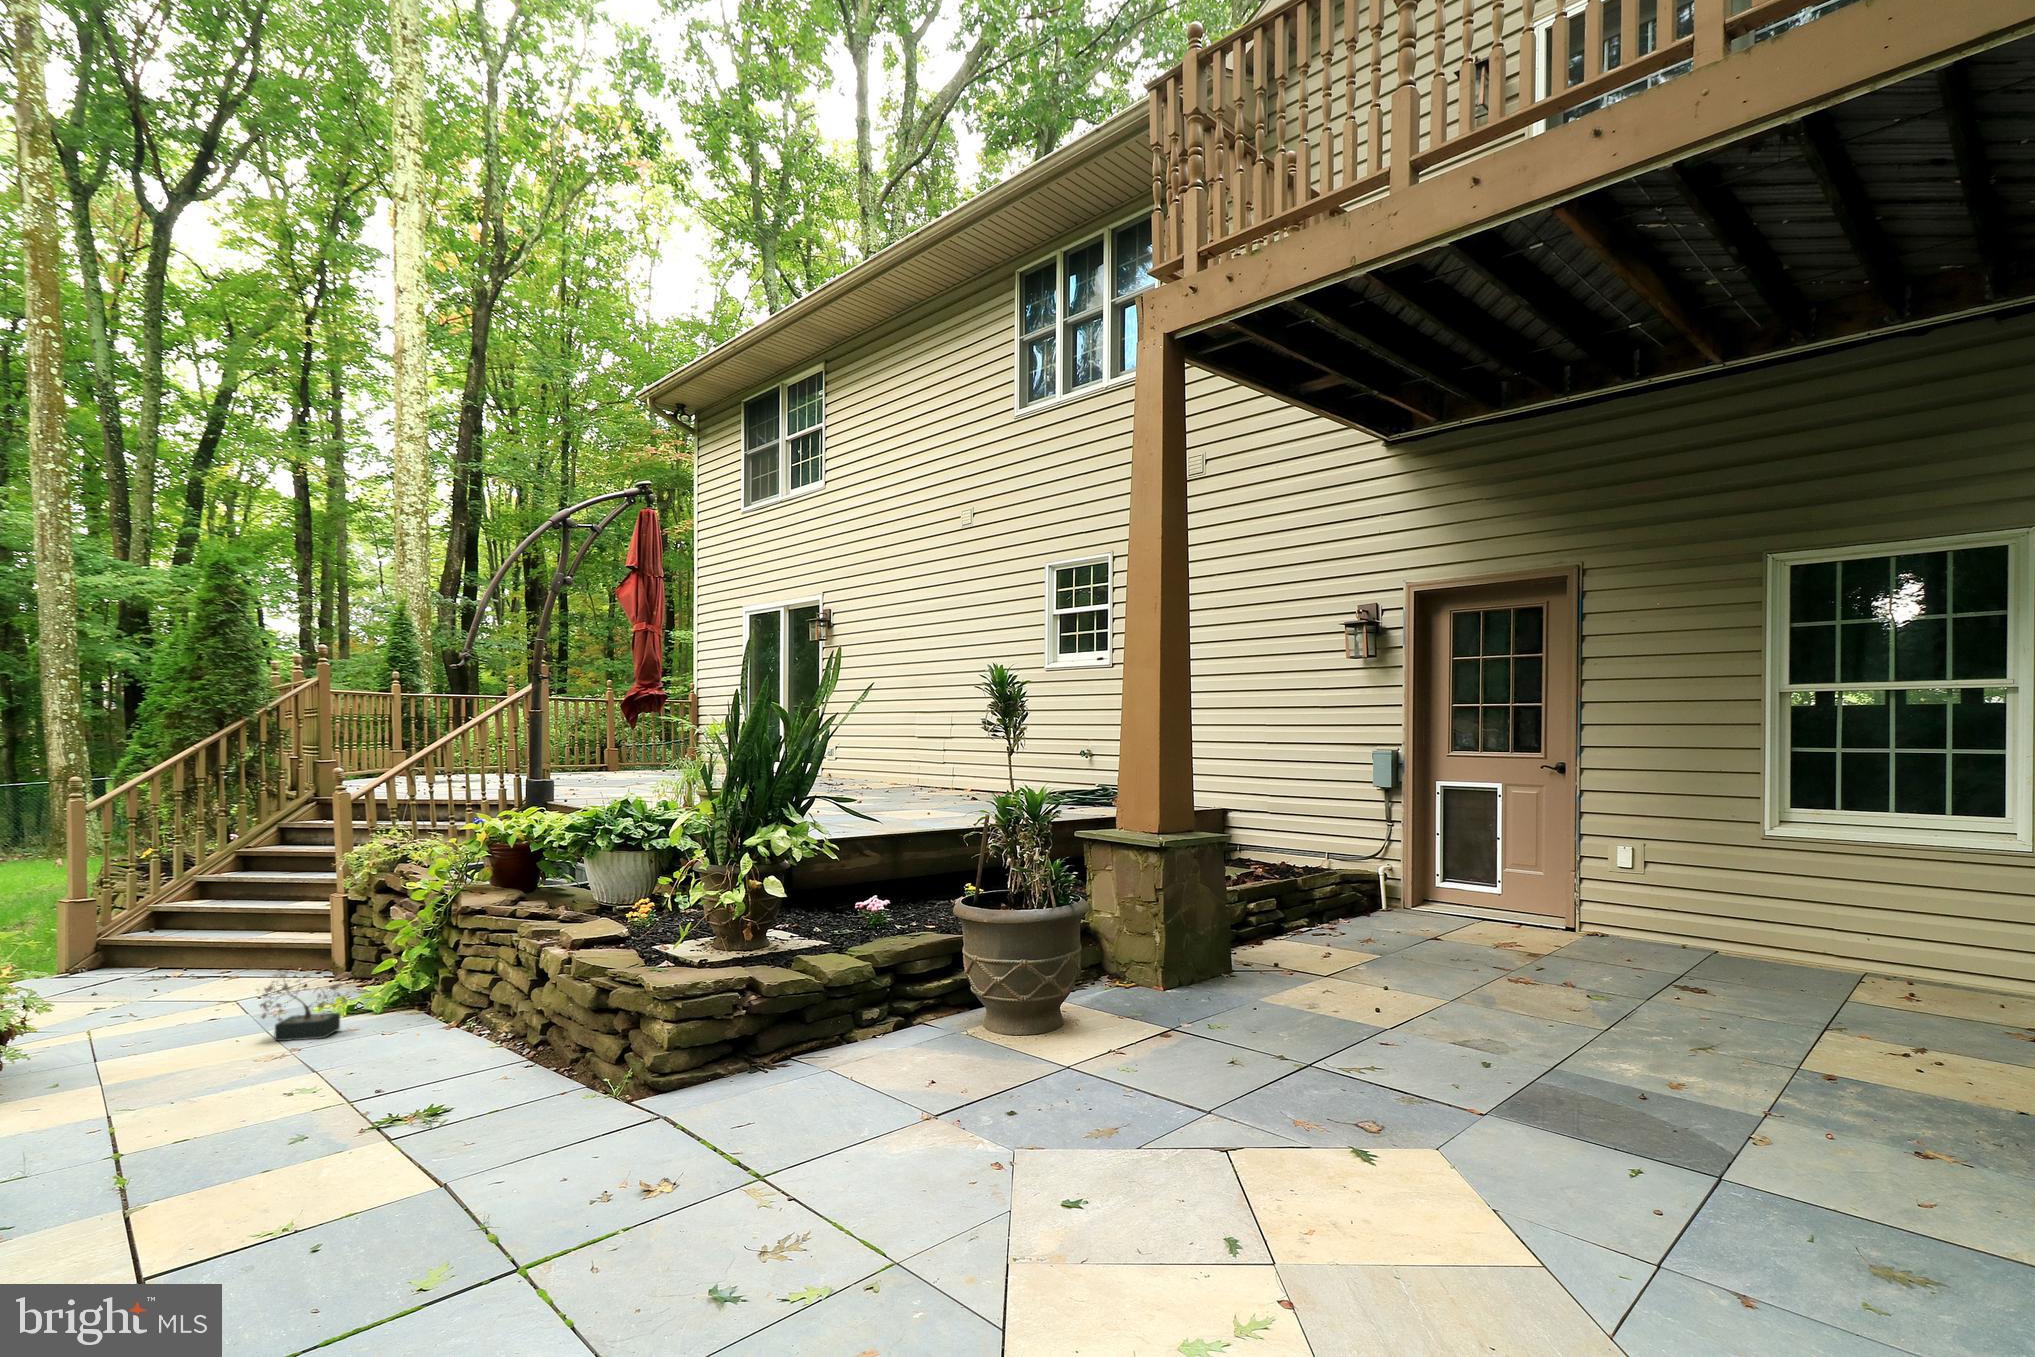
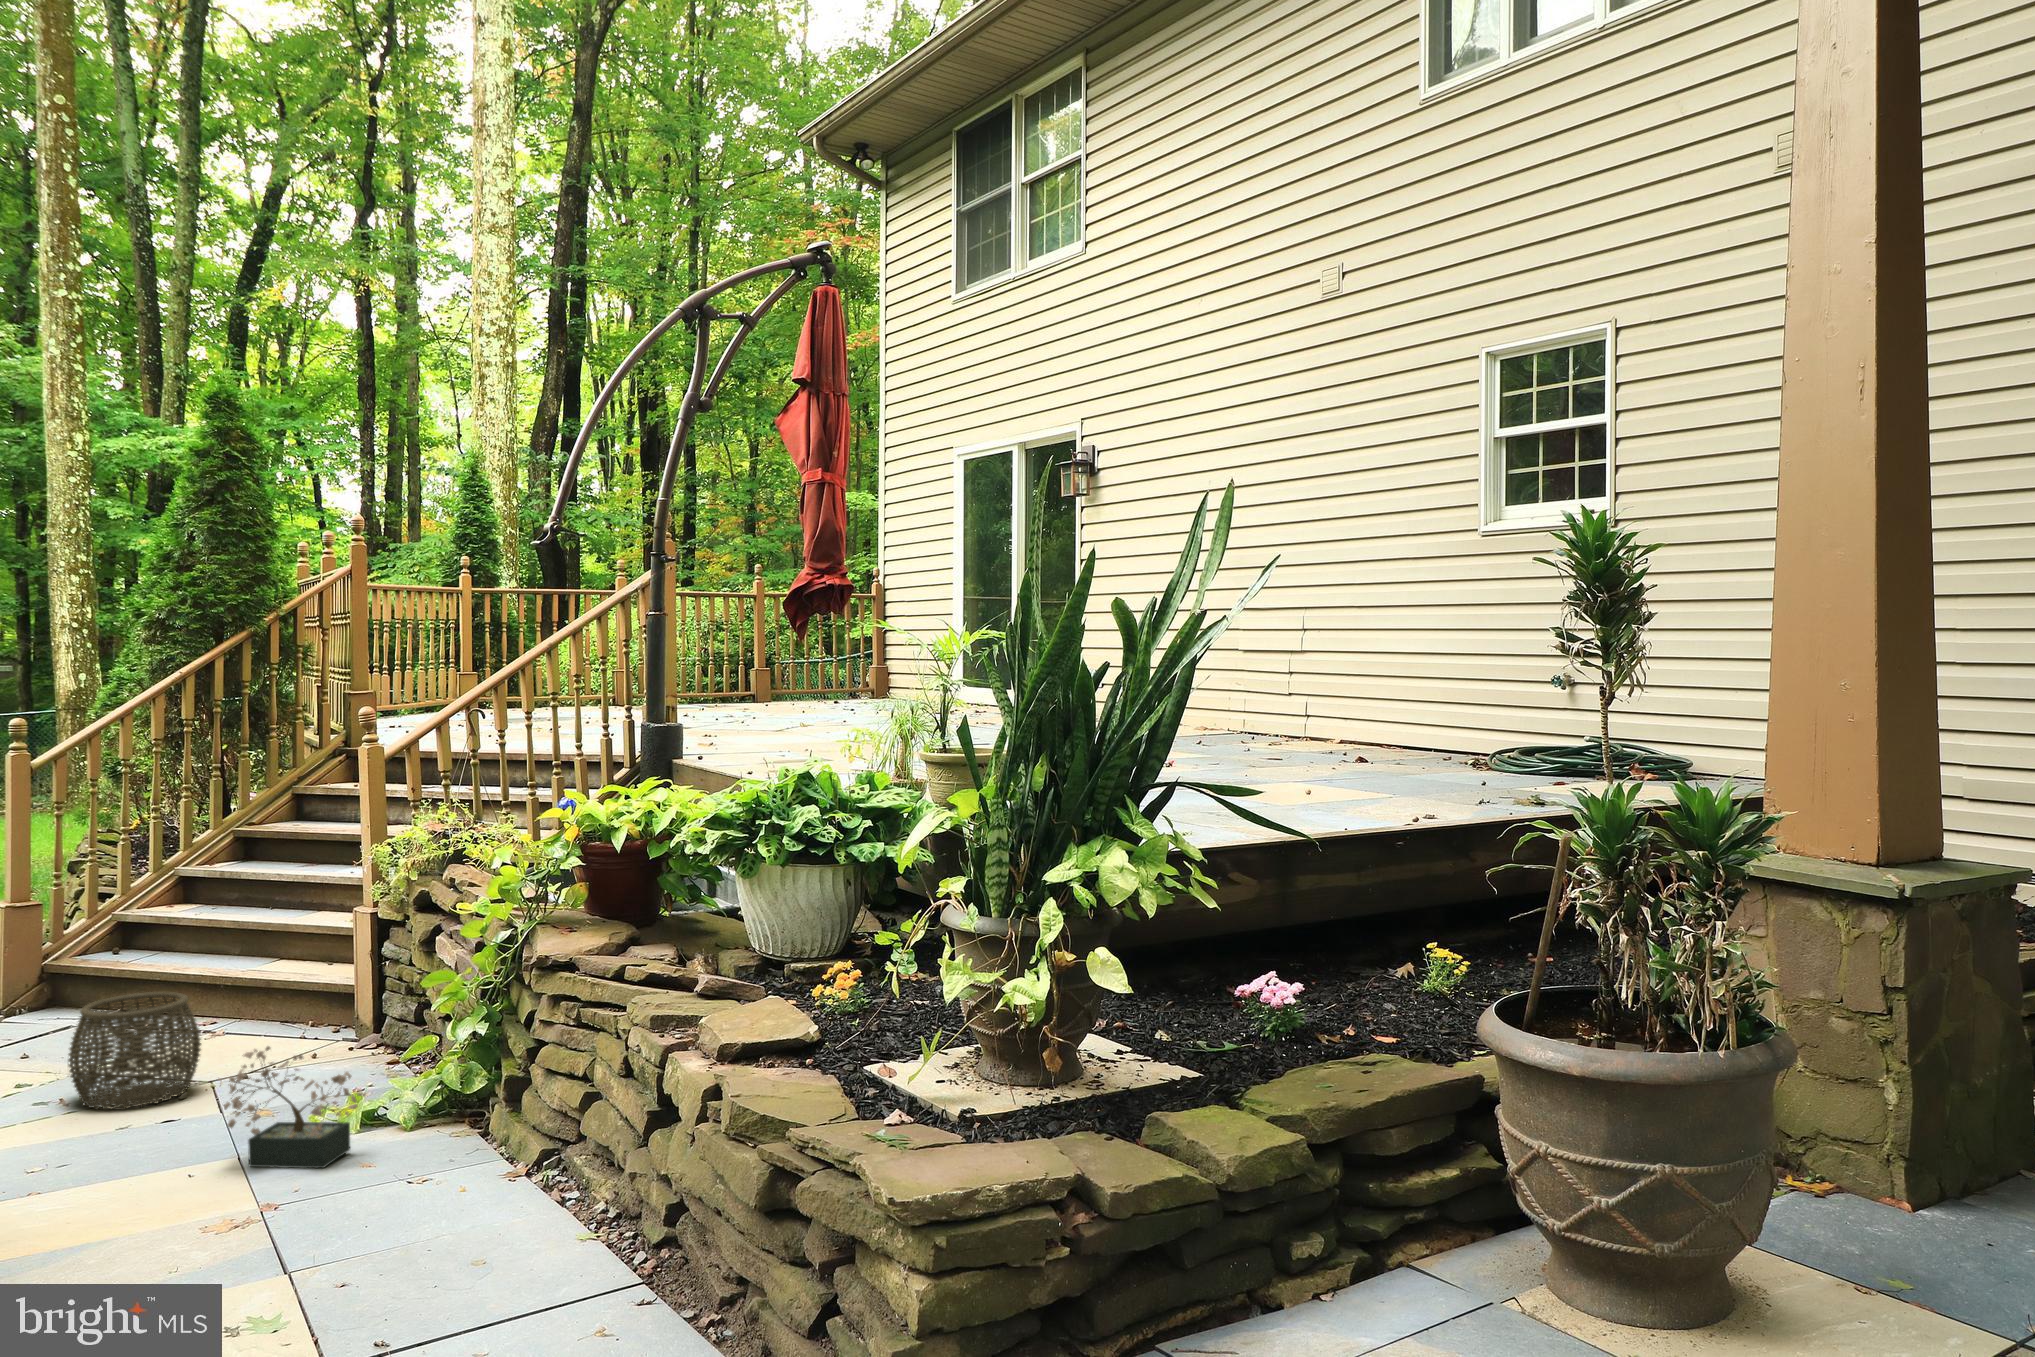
woven basket: none [133,951,228,1025] -> present [68,992,201,1110]

